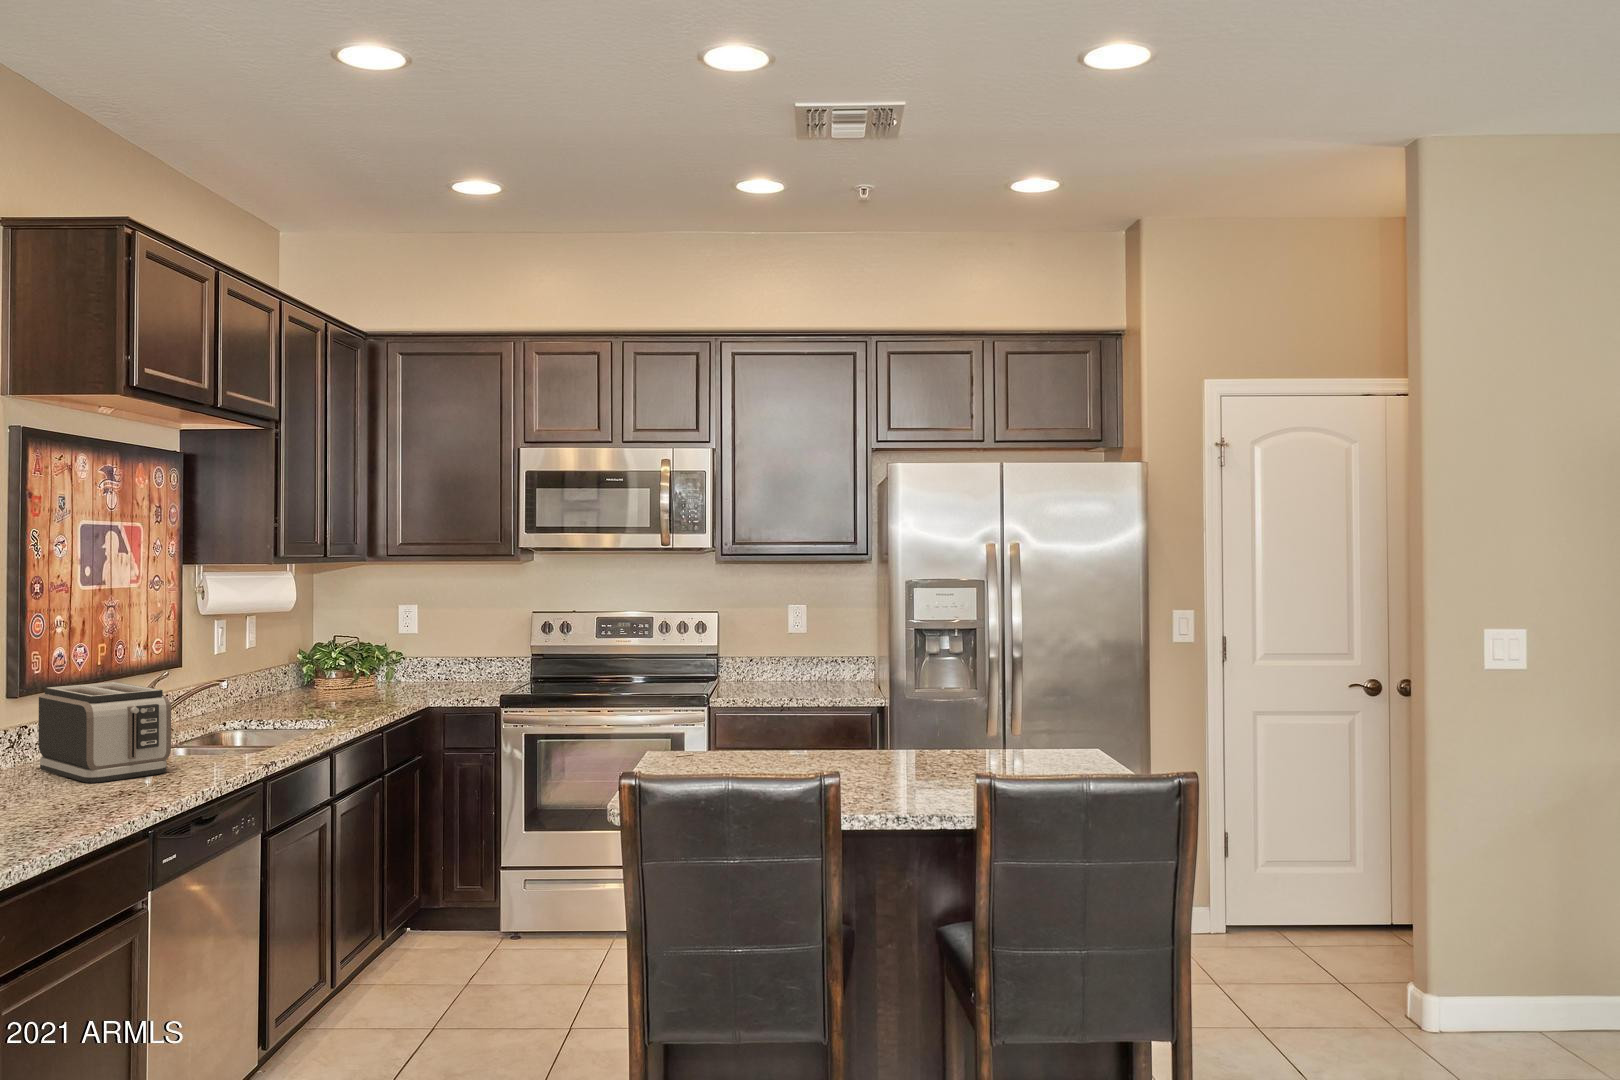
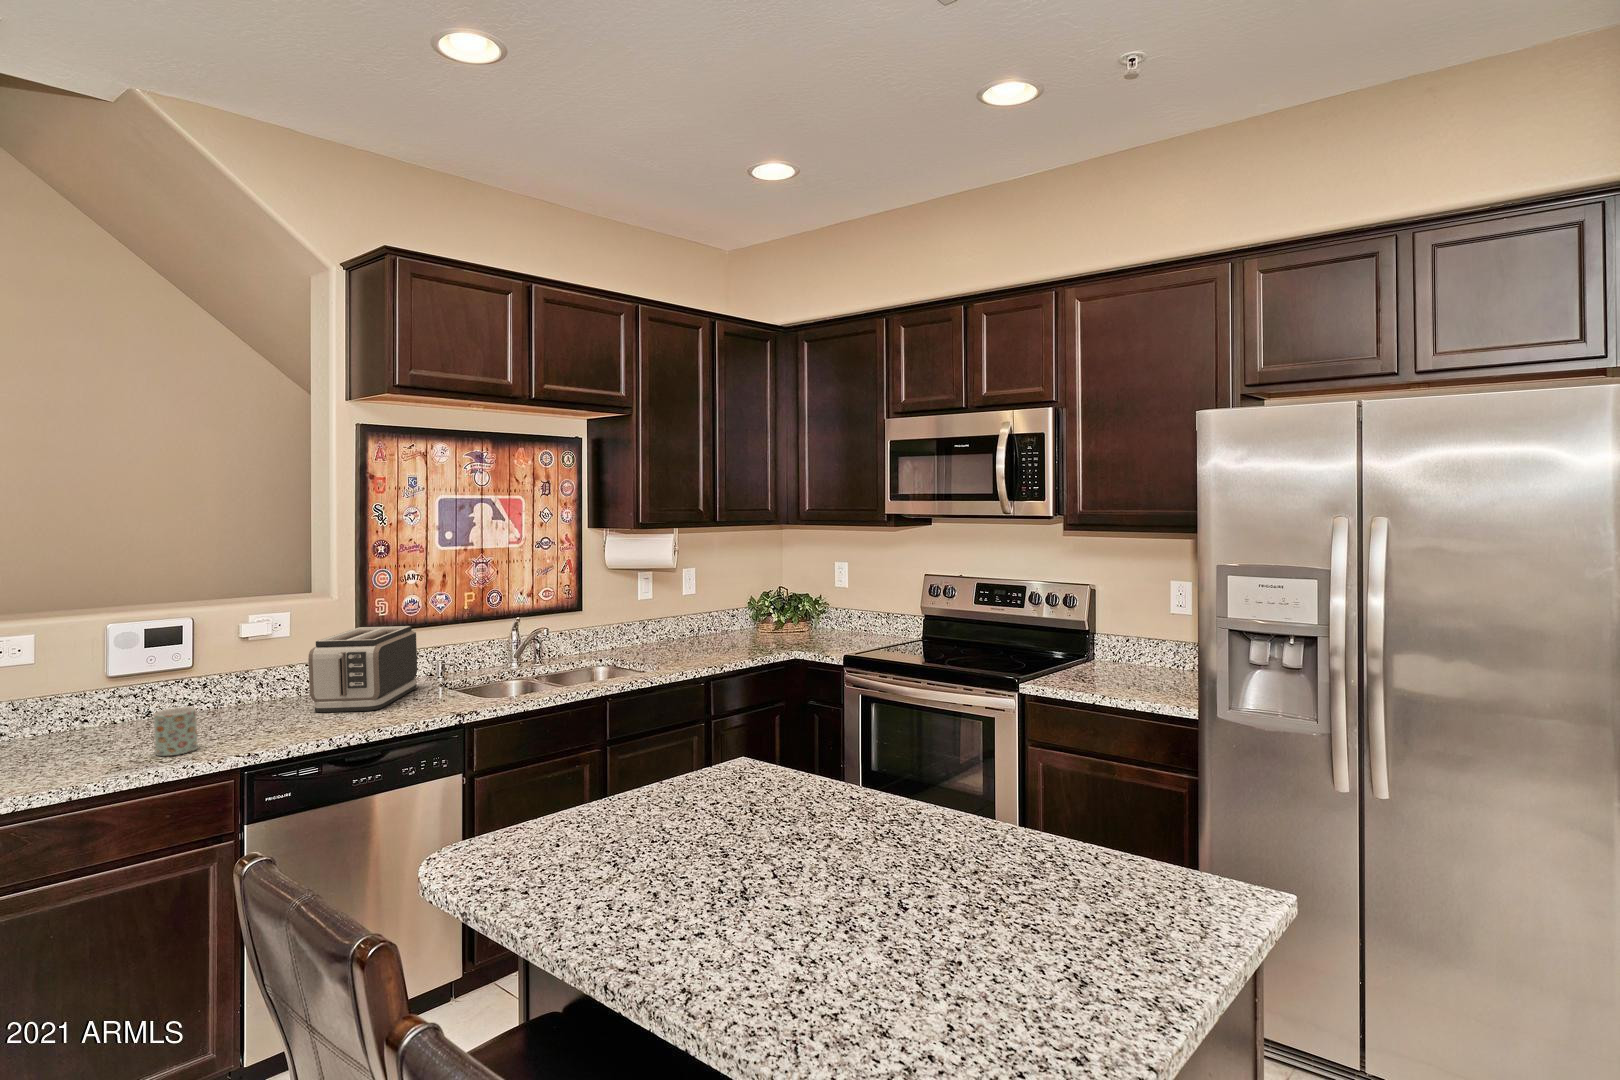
mug: none [47,763,113,818] -> present [153,707,198,756]

